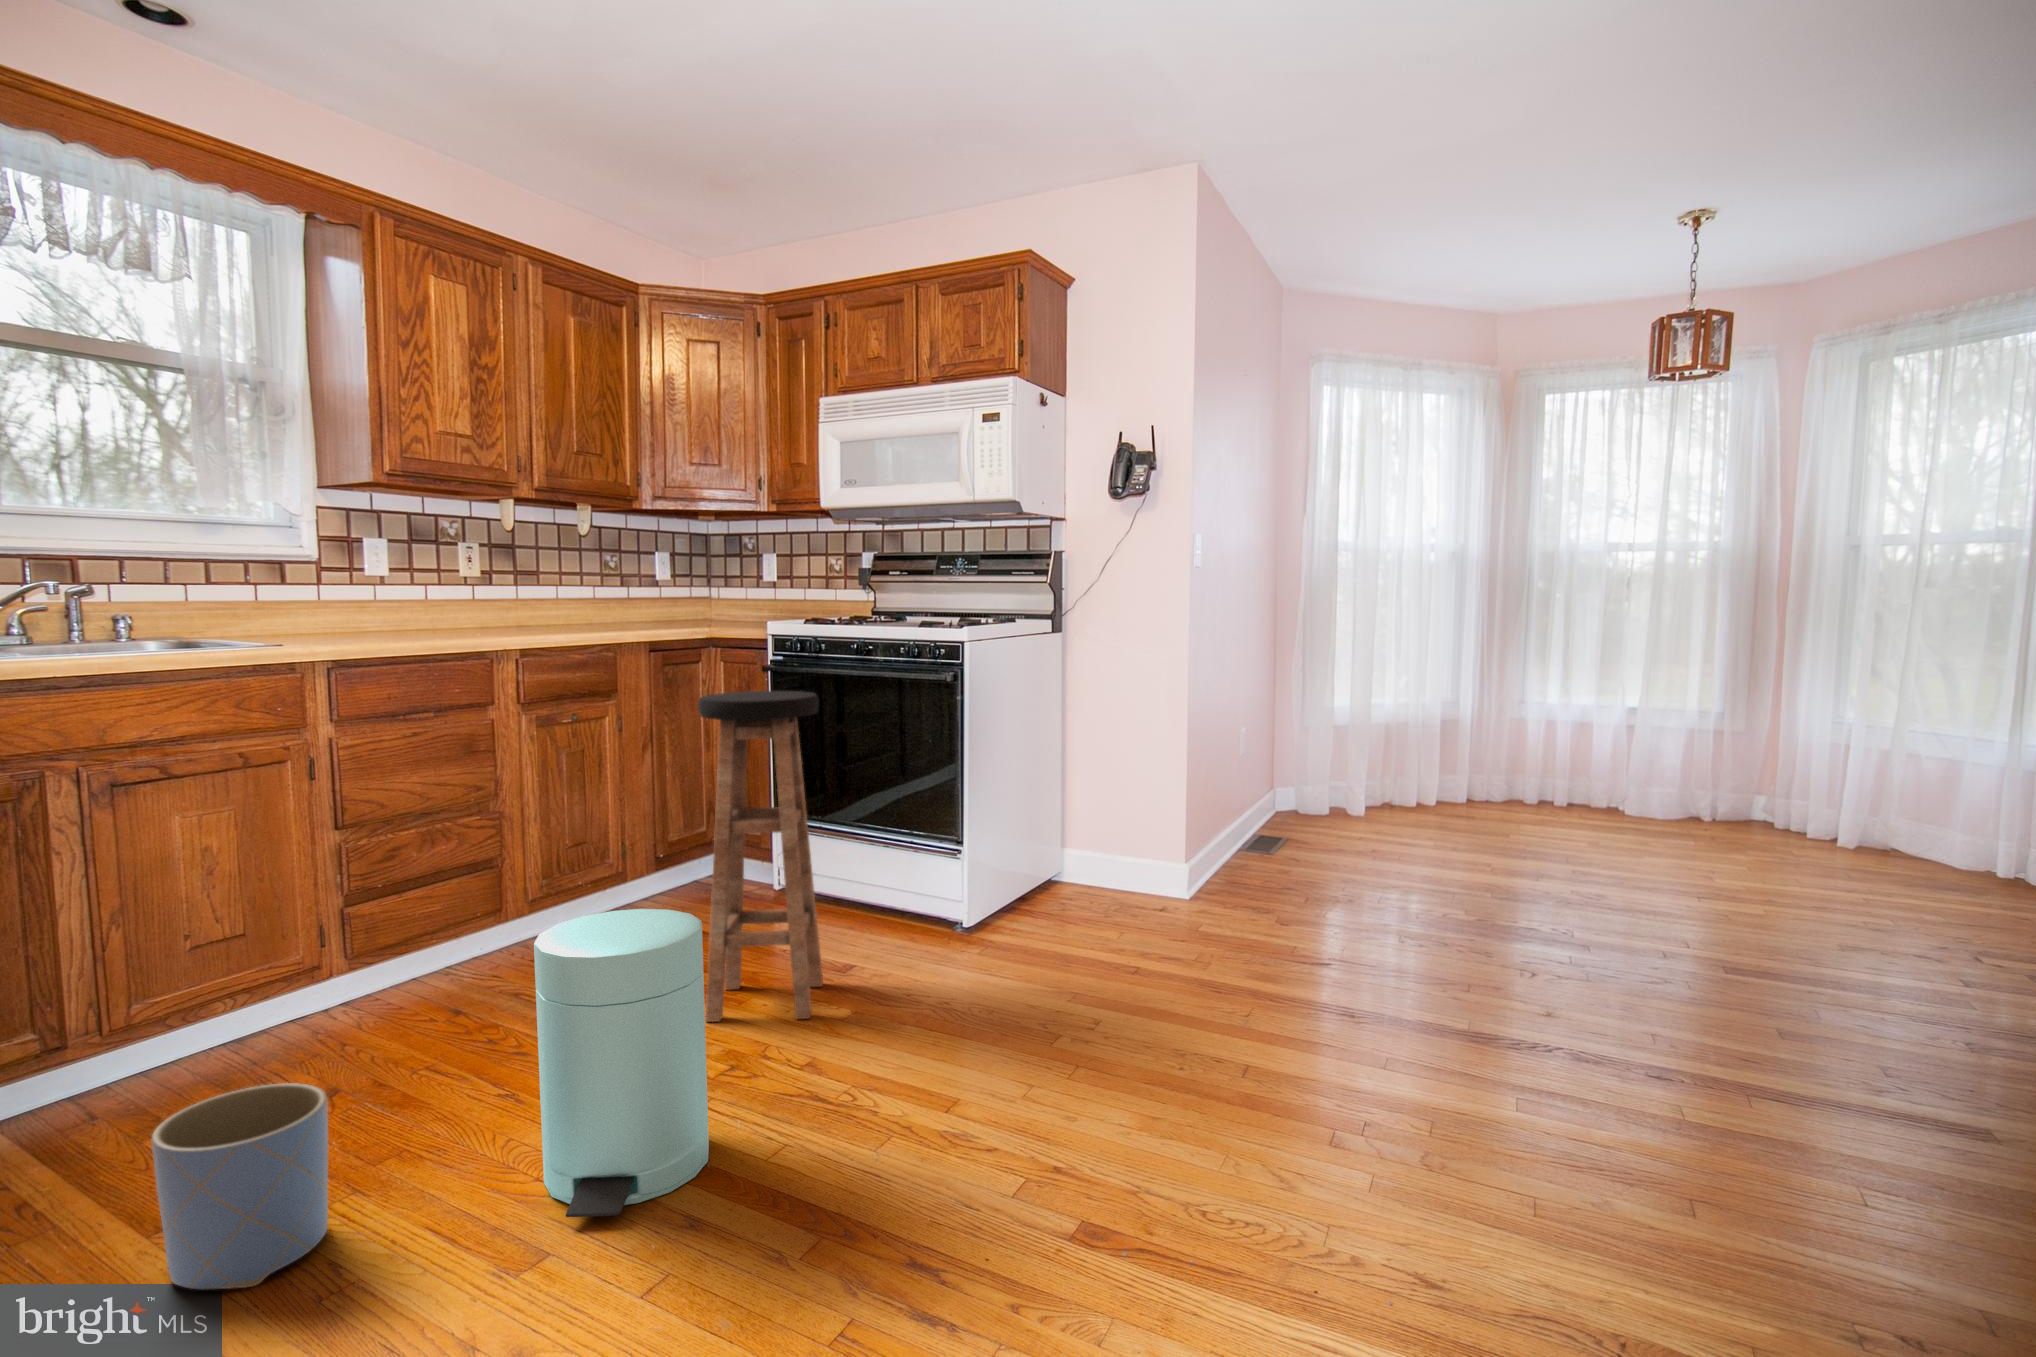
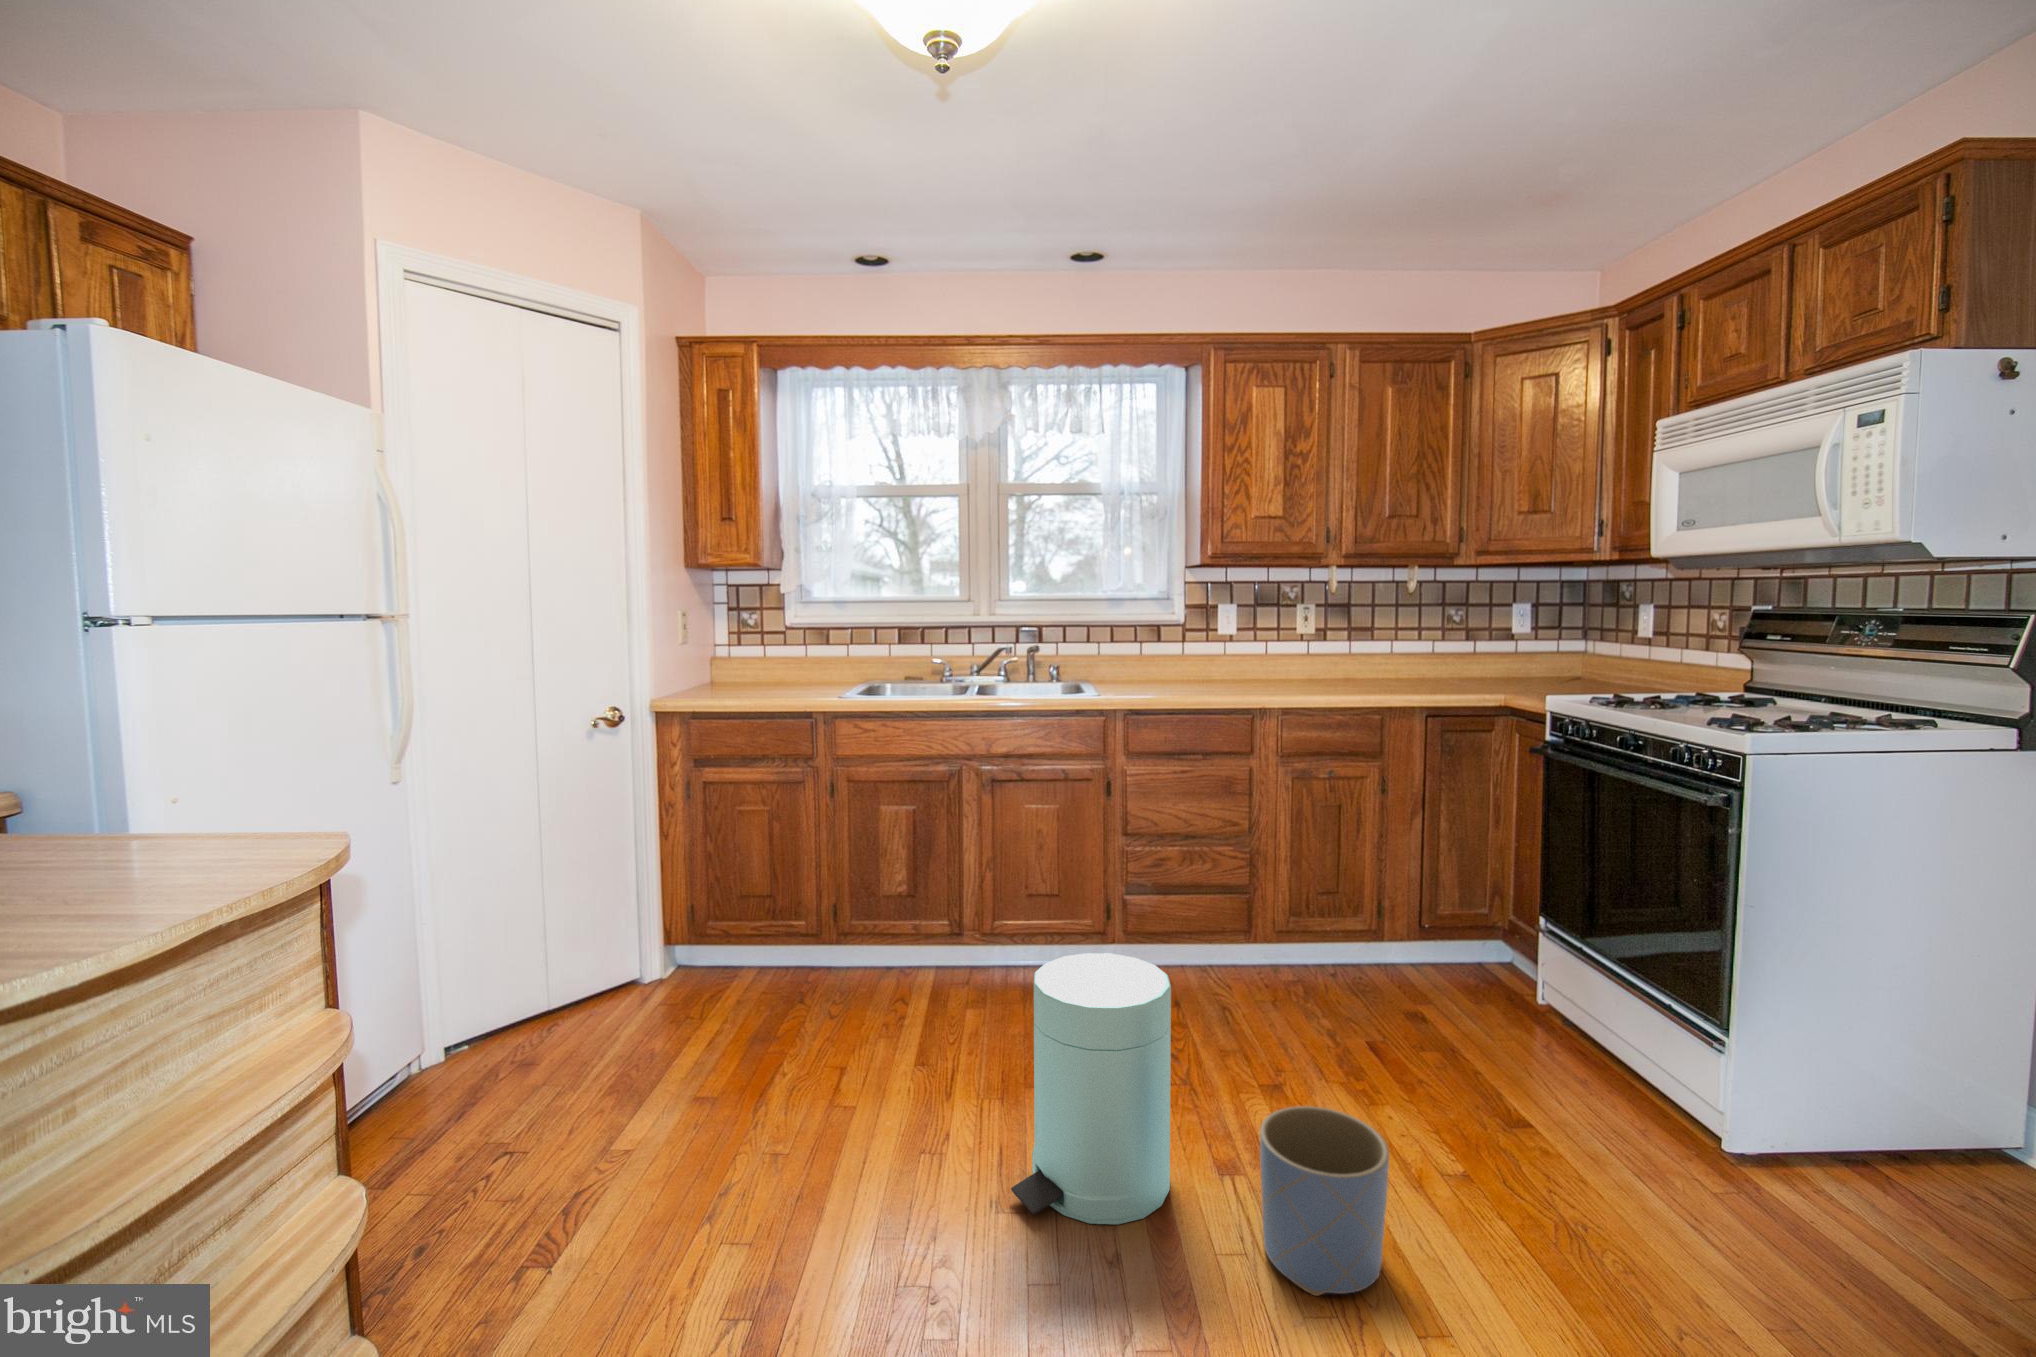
bar stool: present [698,691,823,1022] -> none [1315,771,1471,1141]
planter: present [151,1083,328,1289] -> present [1260,1106,1389,1296]

